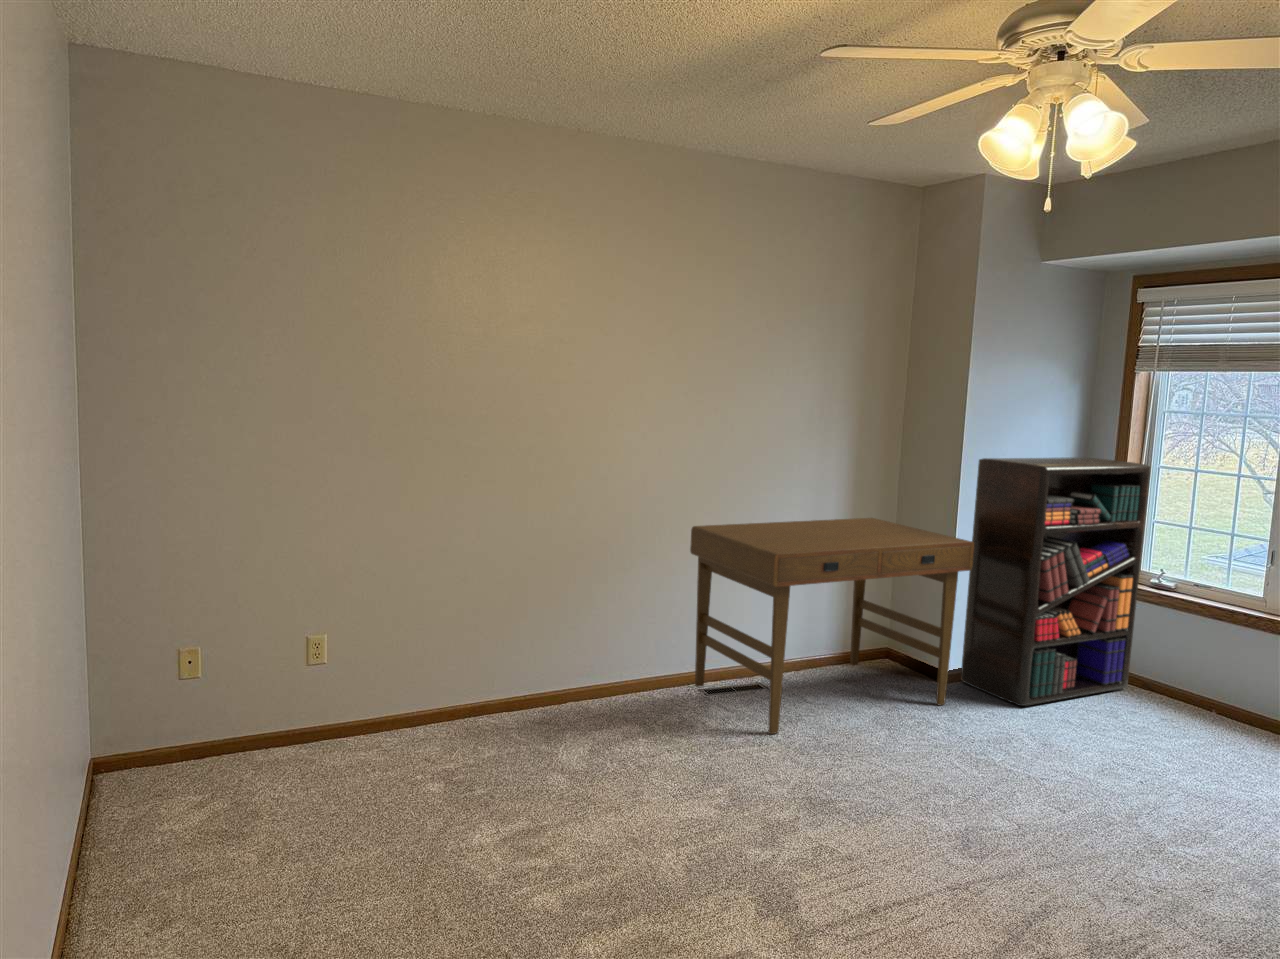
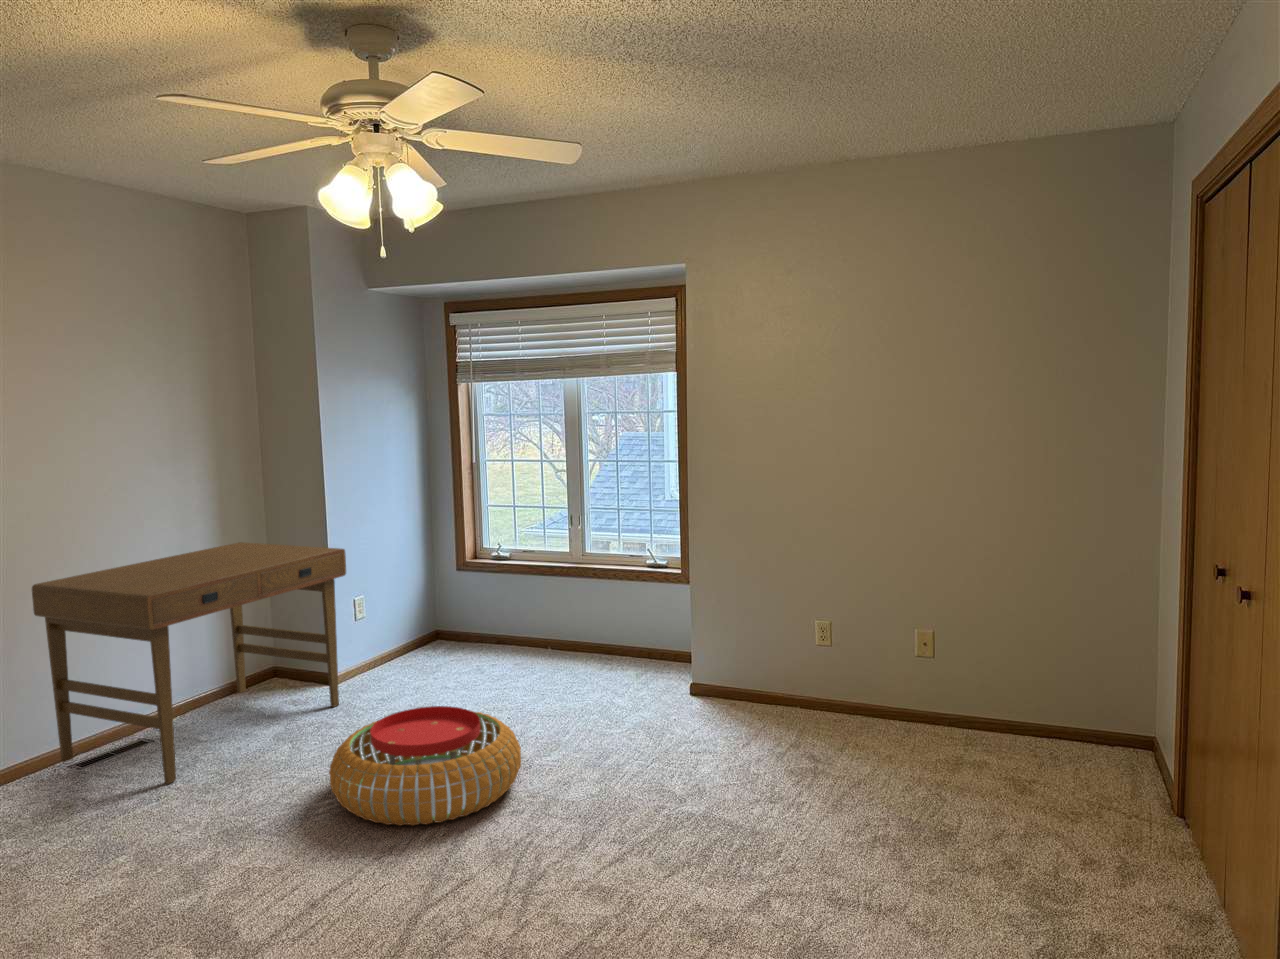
bookshelf: present [961,457,1150,706] -> none [337,460,486,687]
pouf: none [916,734,1149,879] -> present [329,706,521,826]

